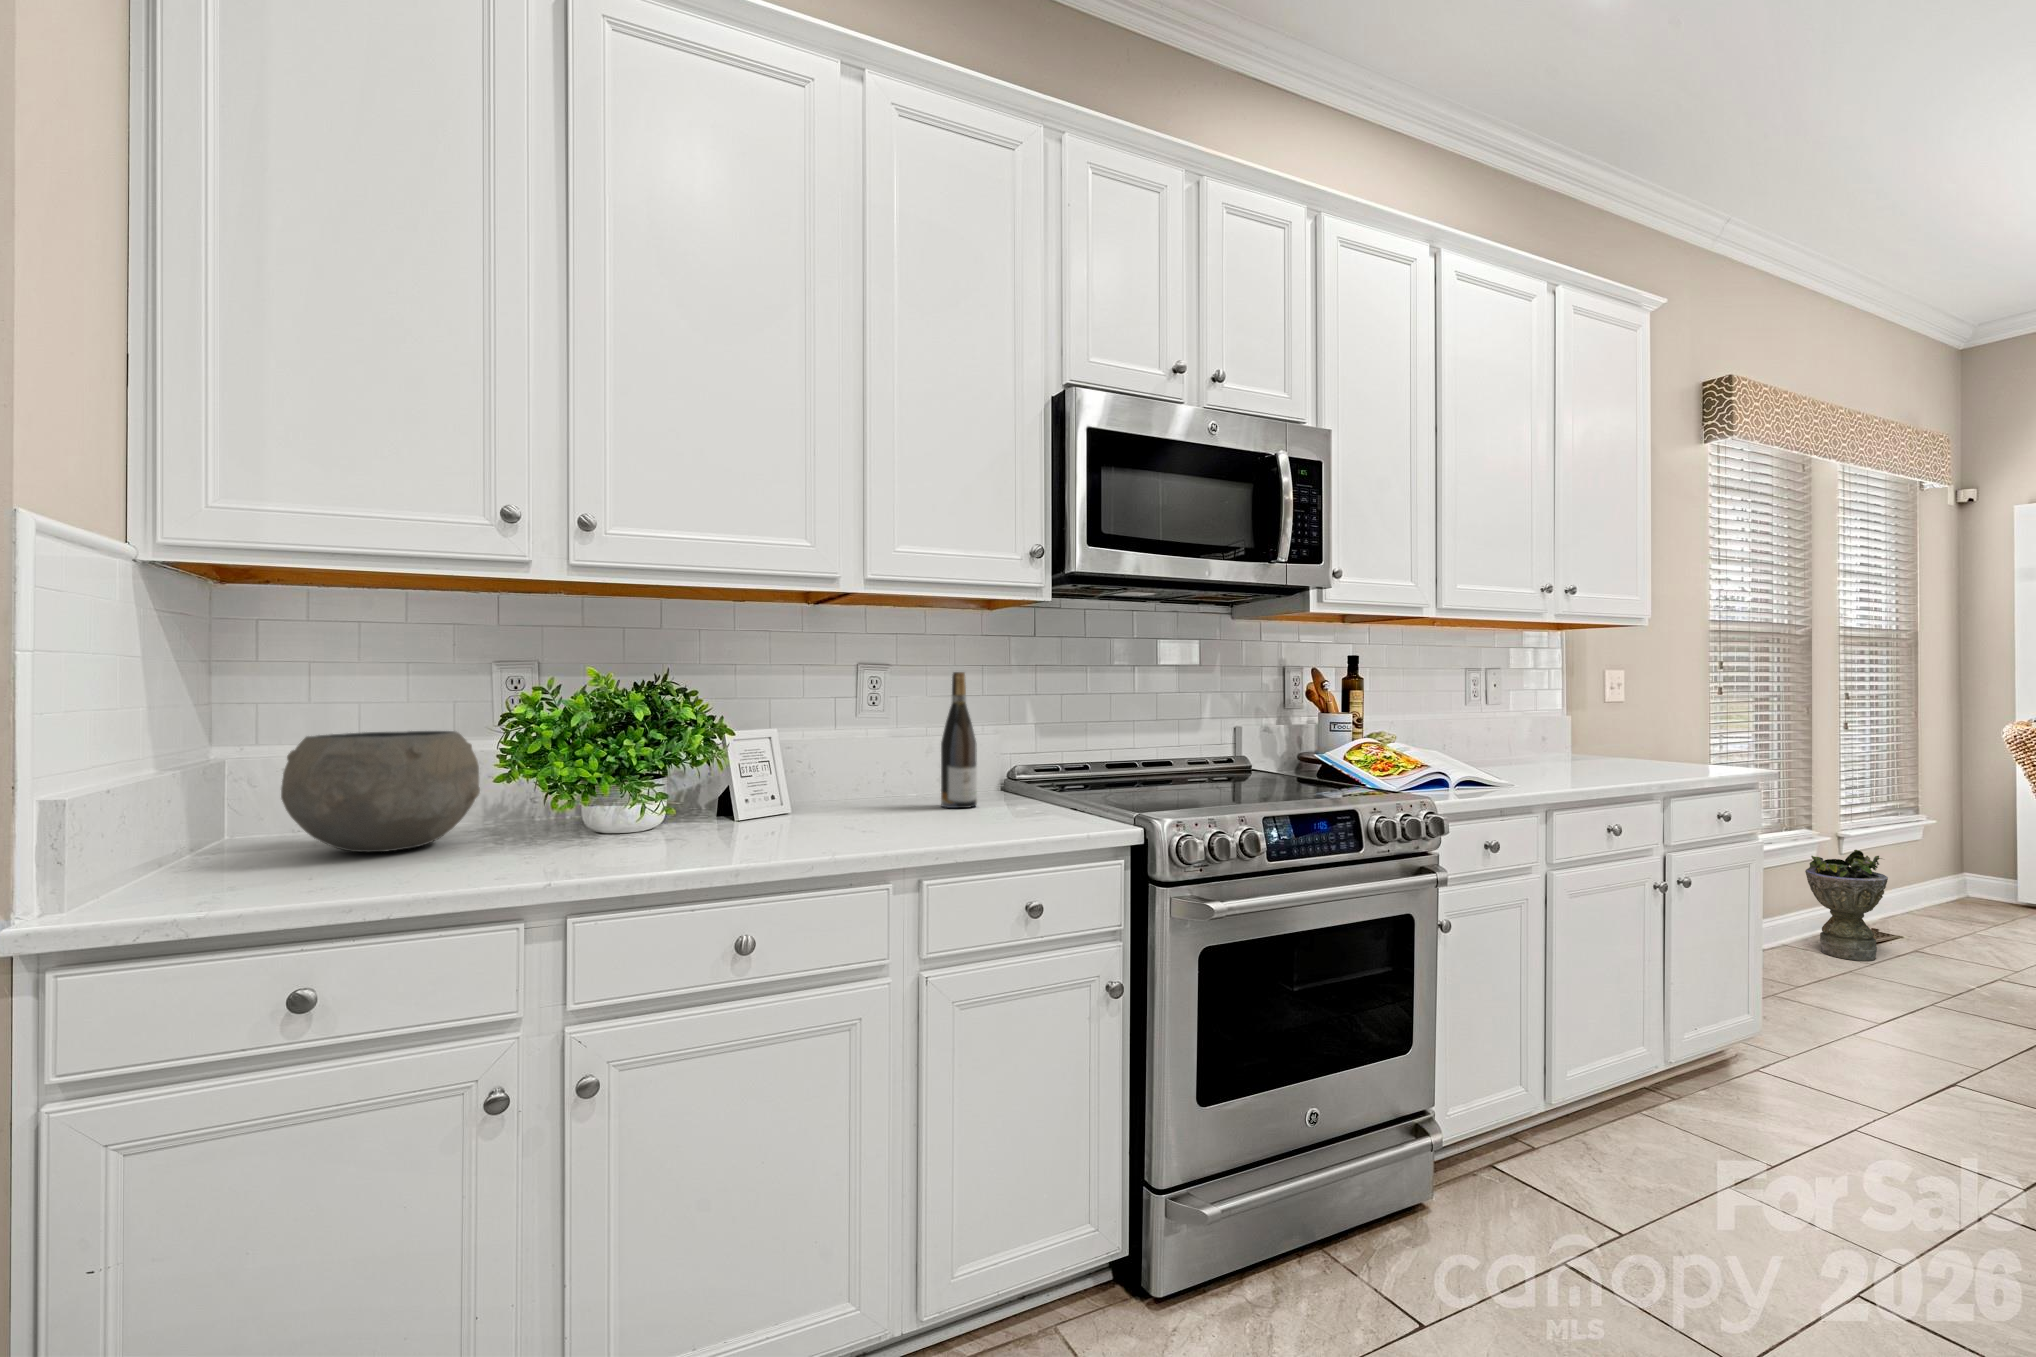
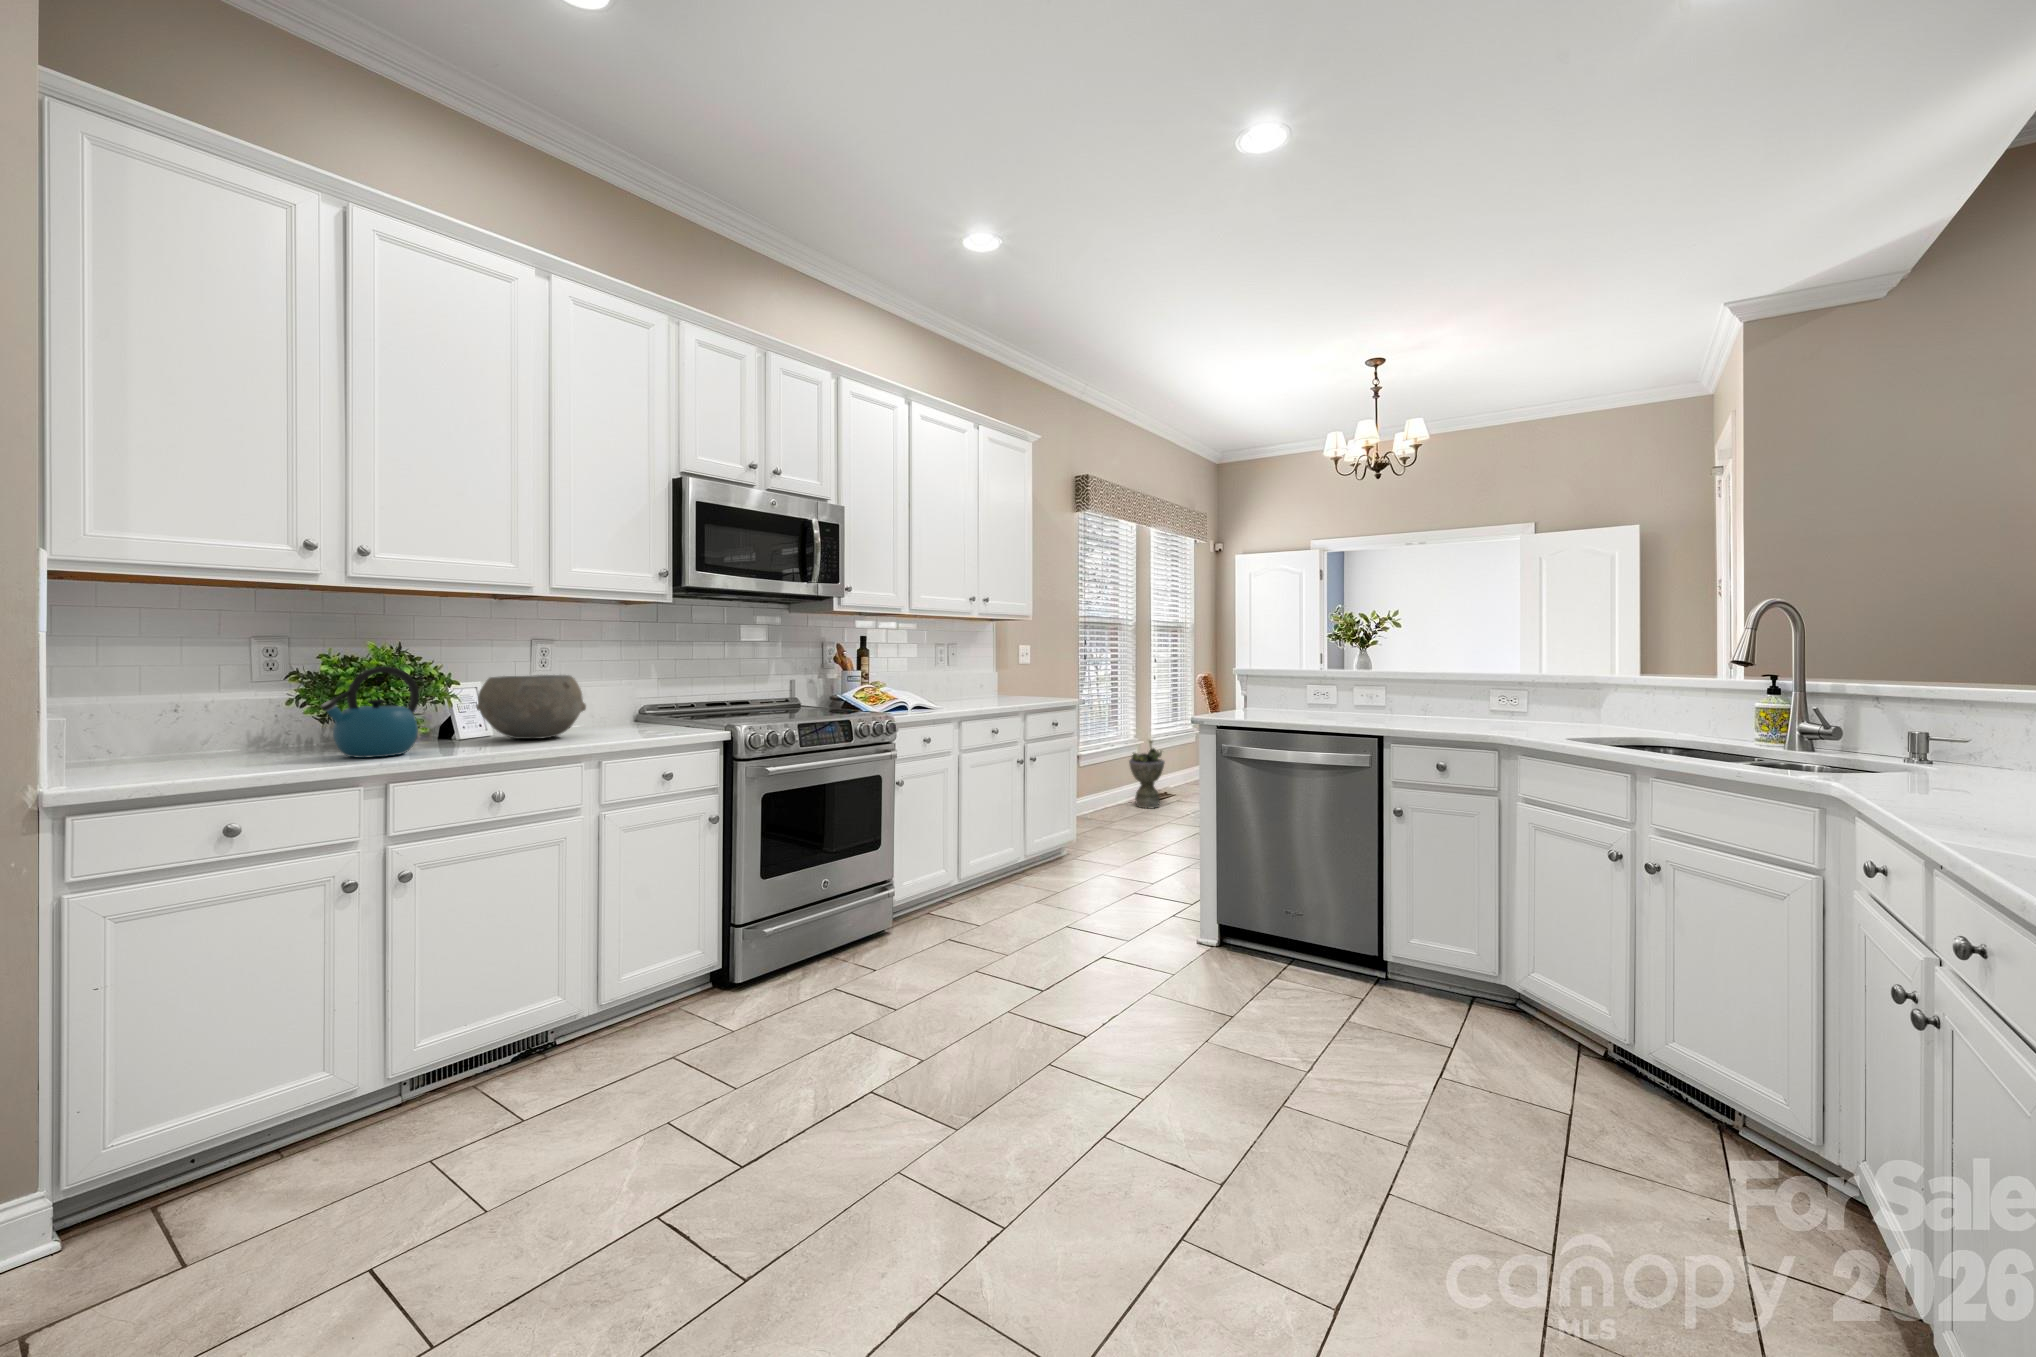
wine bottle: present [941,672,977,808] -> none [600,644,625,727]
kettle: none [484,711,640,868] -> present [320,667,419,758]
ceramic bowl: present [281,731,480,852] -> present [477,675,586,739]

